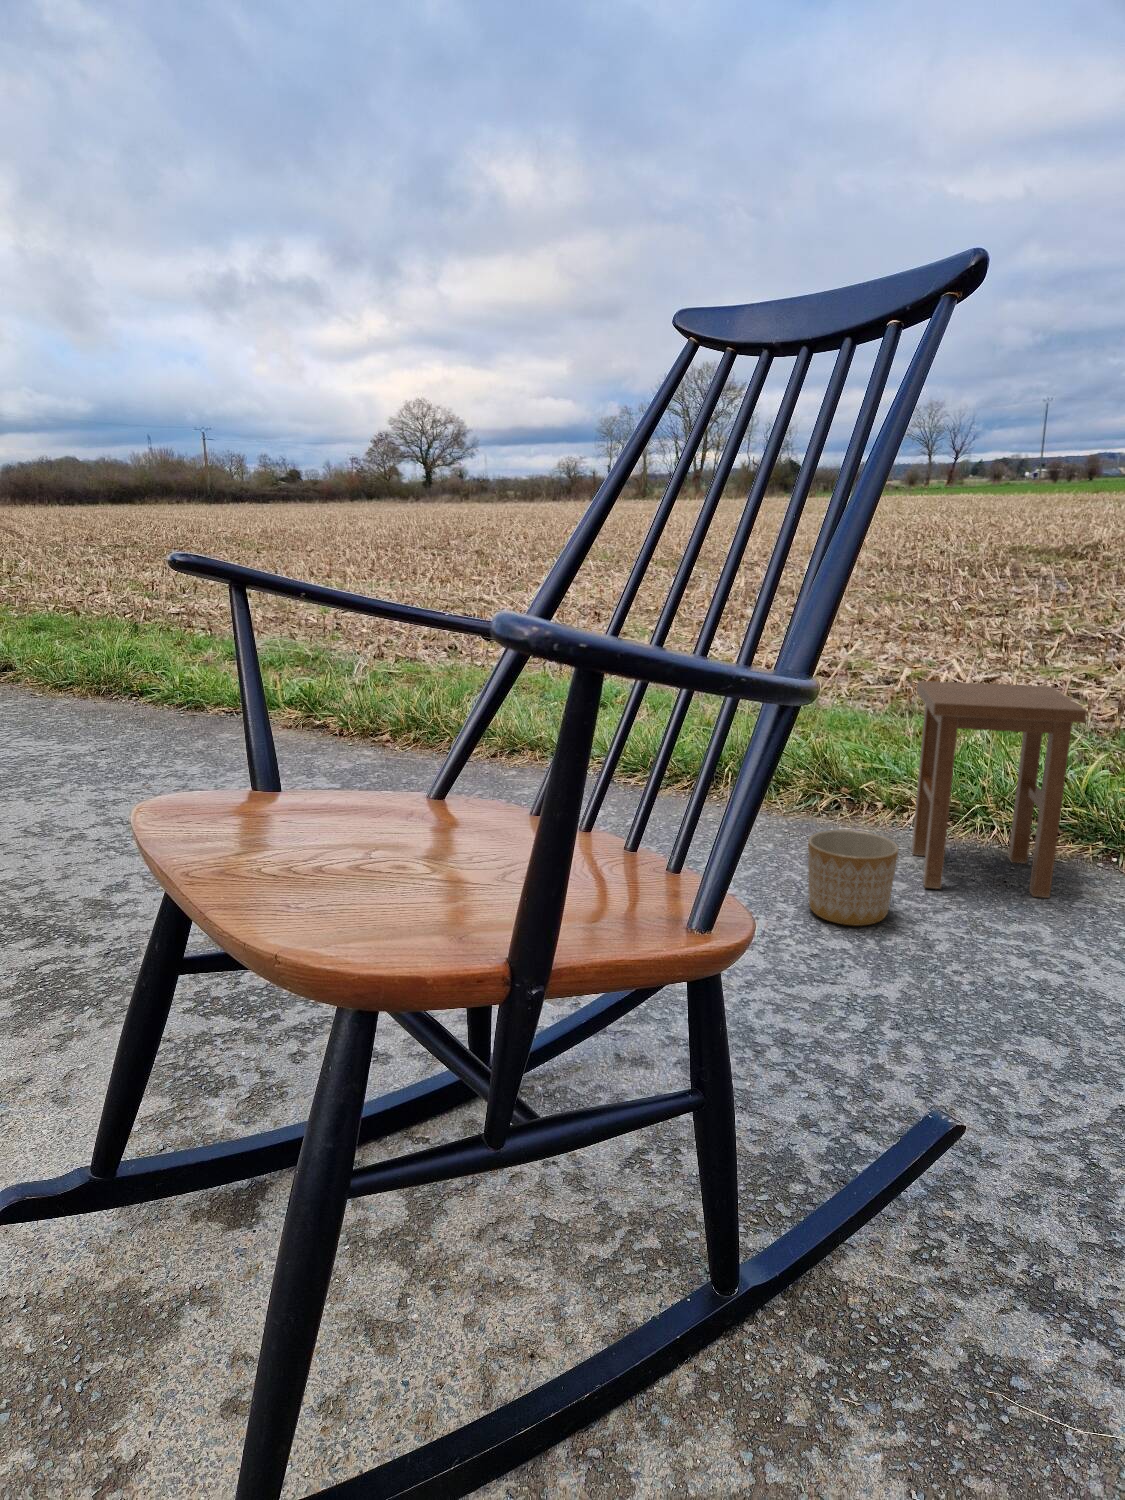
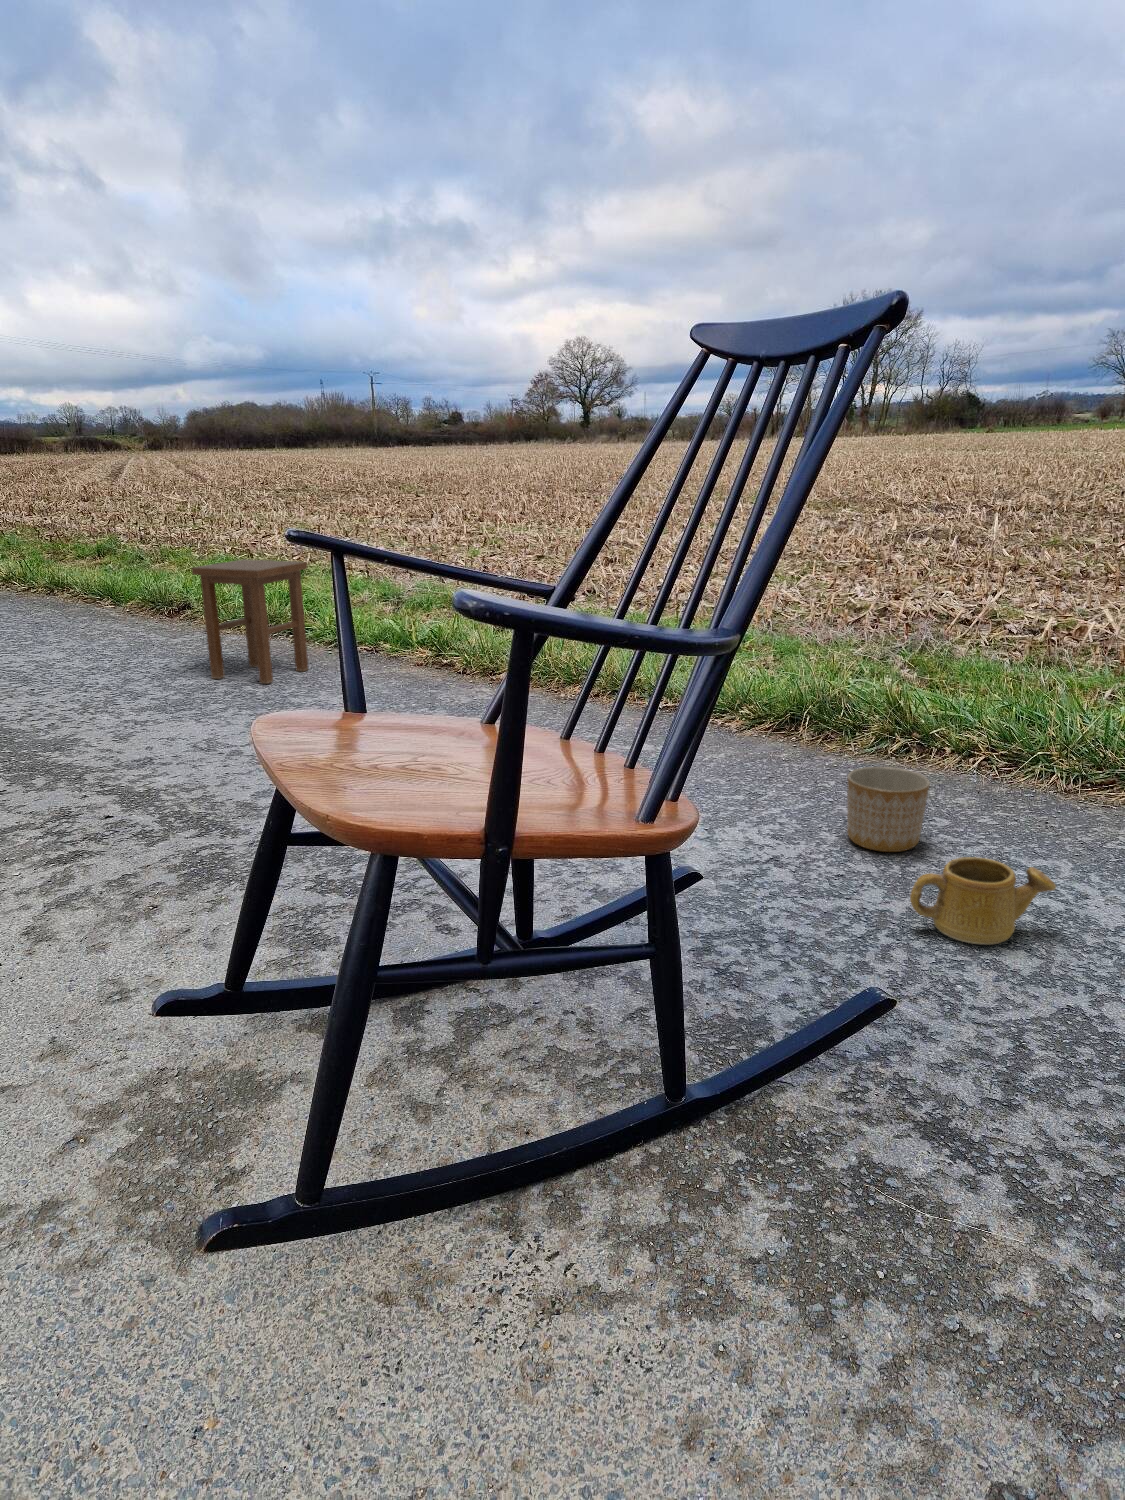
stool: present [912,681,1087,898] -> present [192,559,308,684]
watering can: none [913,932,1070,1033] -> present [910,857,1056,945]

